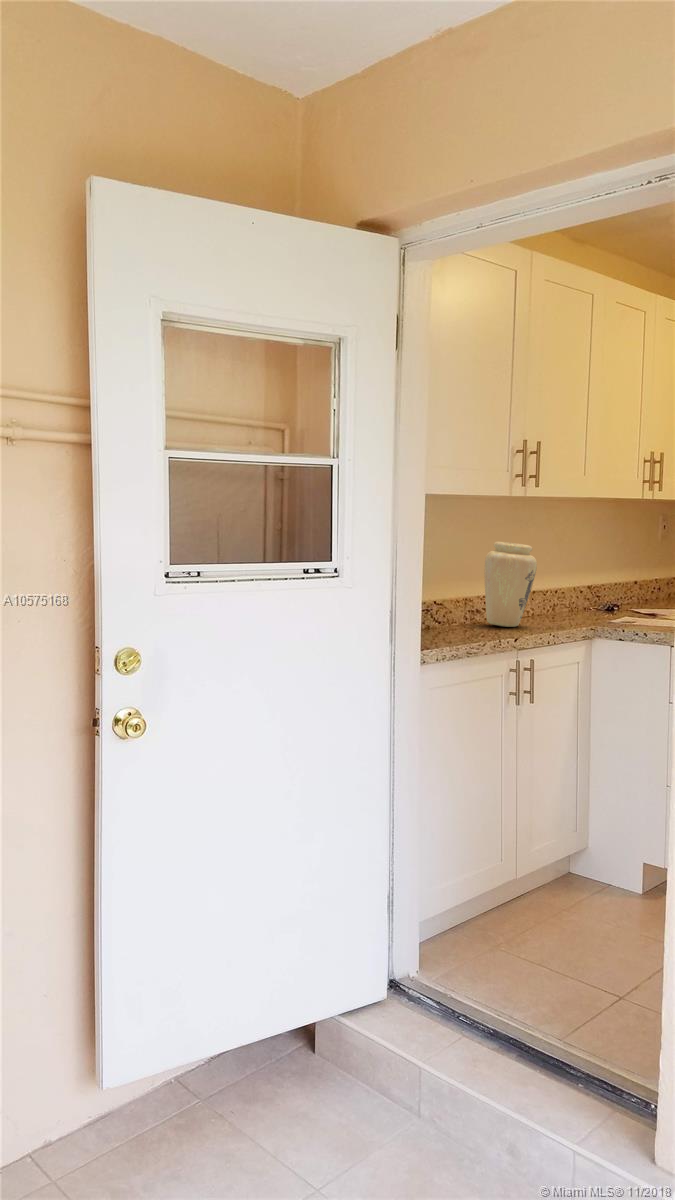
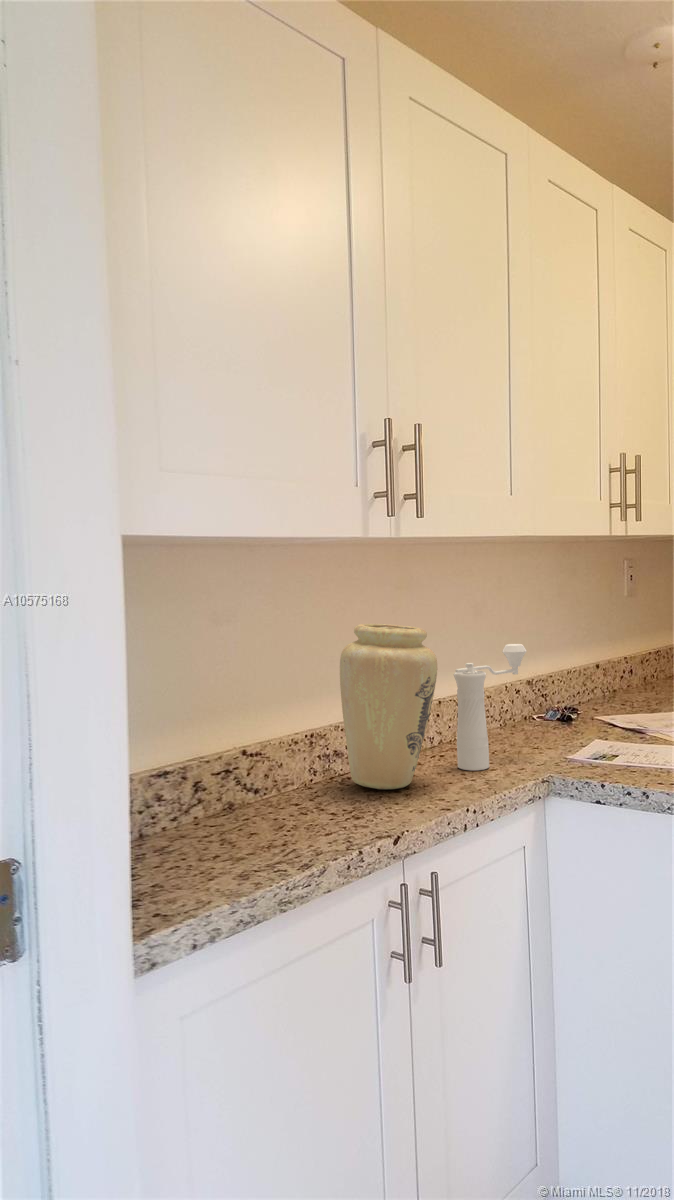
pepper mill: none [542,559,585,624] -> present [454,644,526,771]

